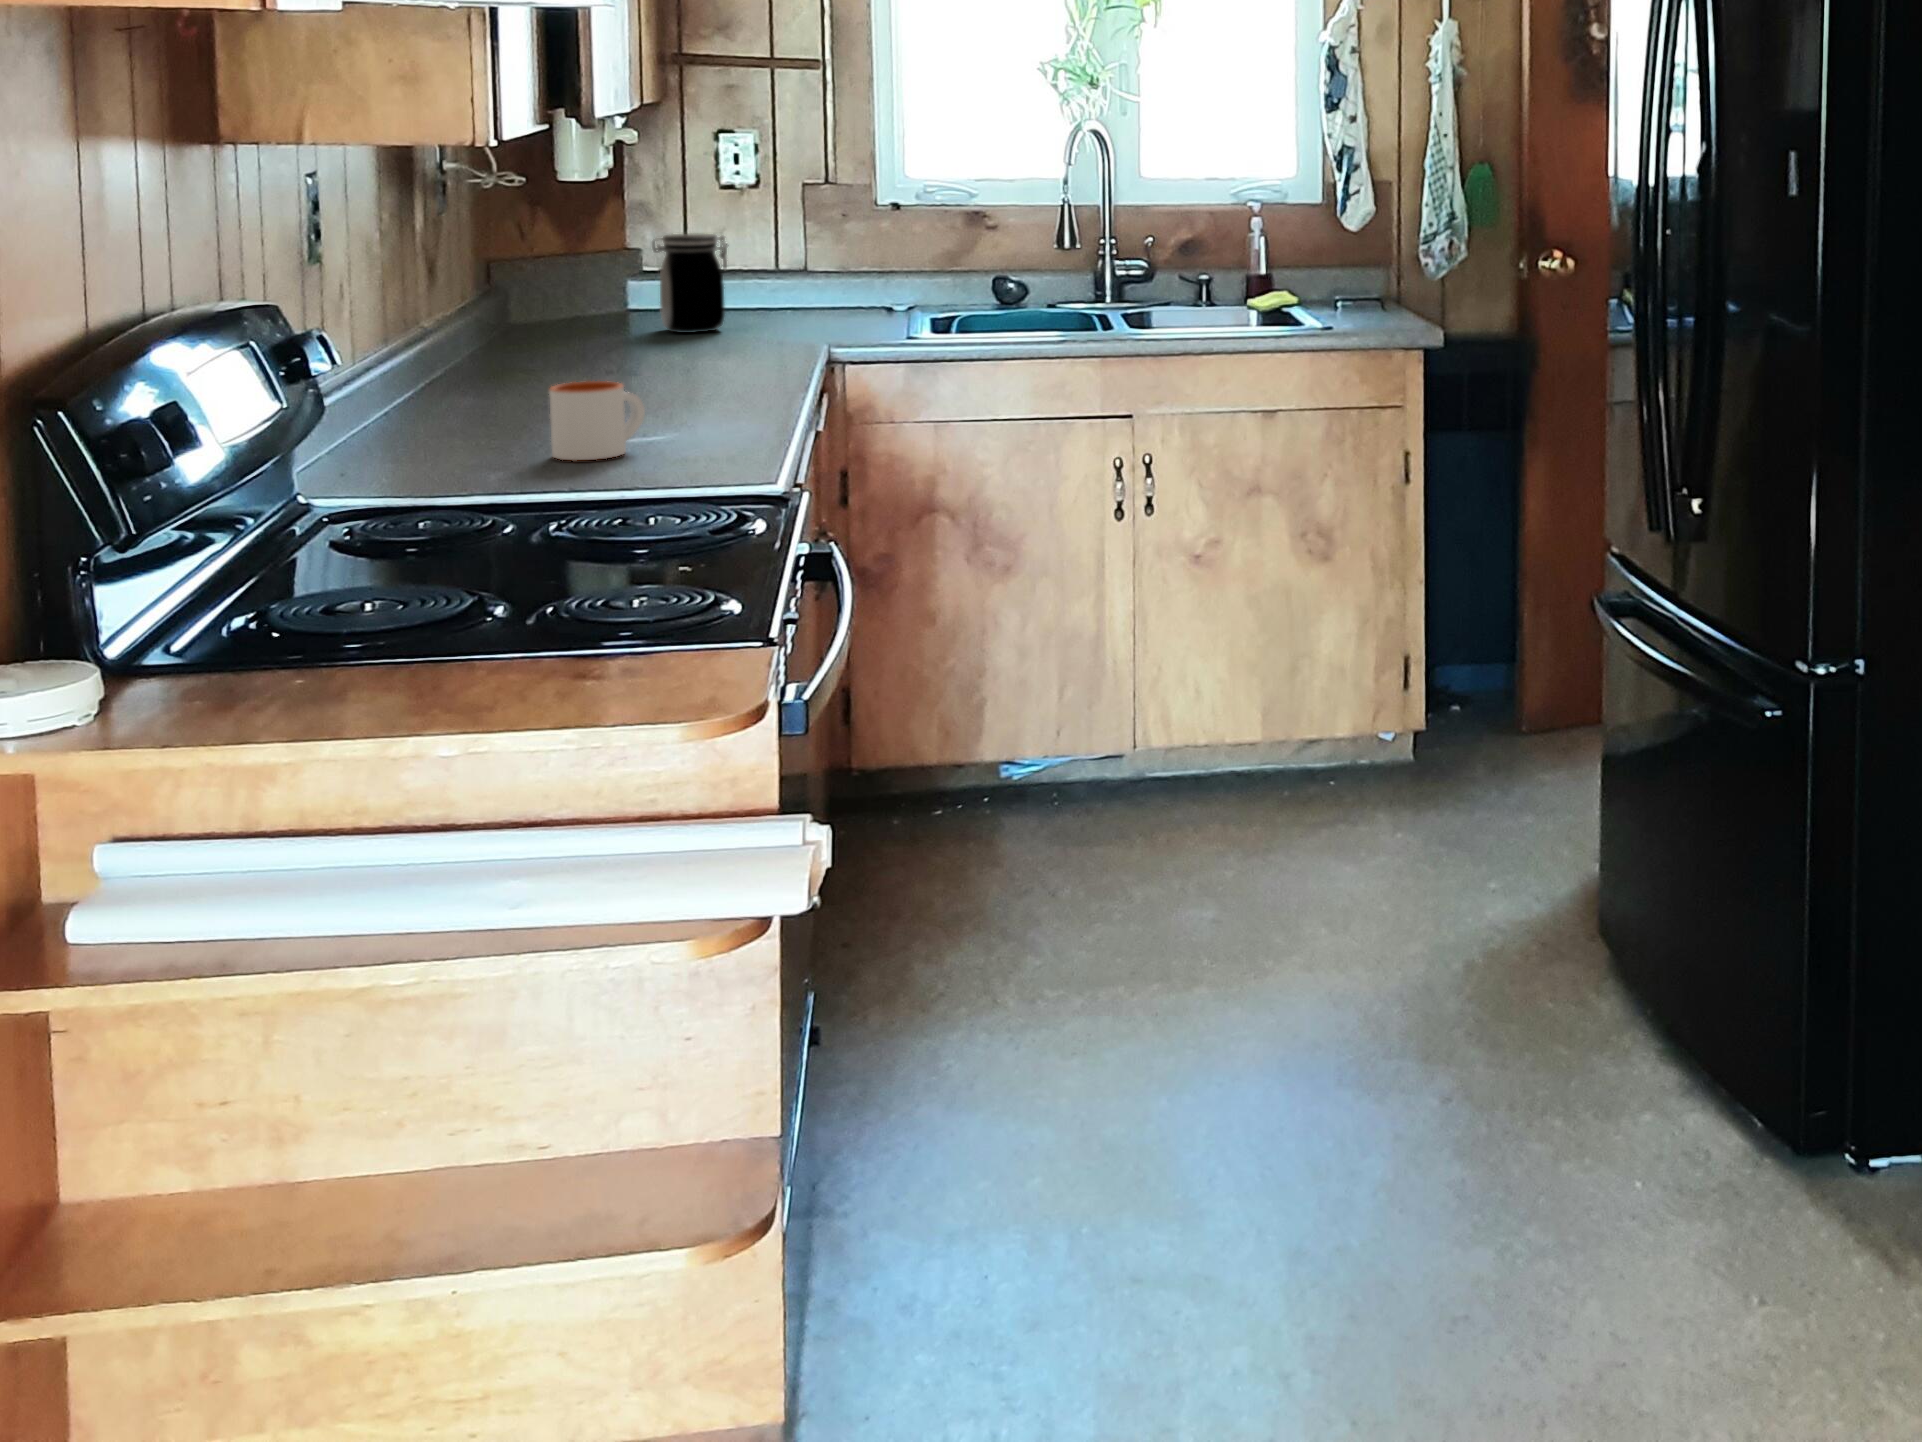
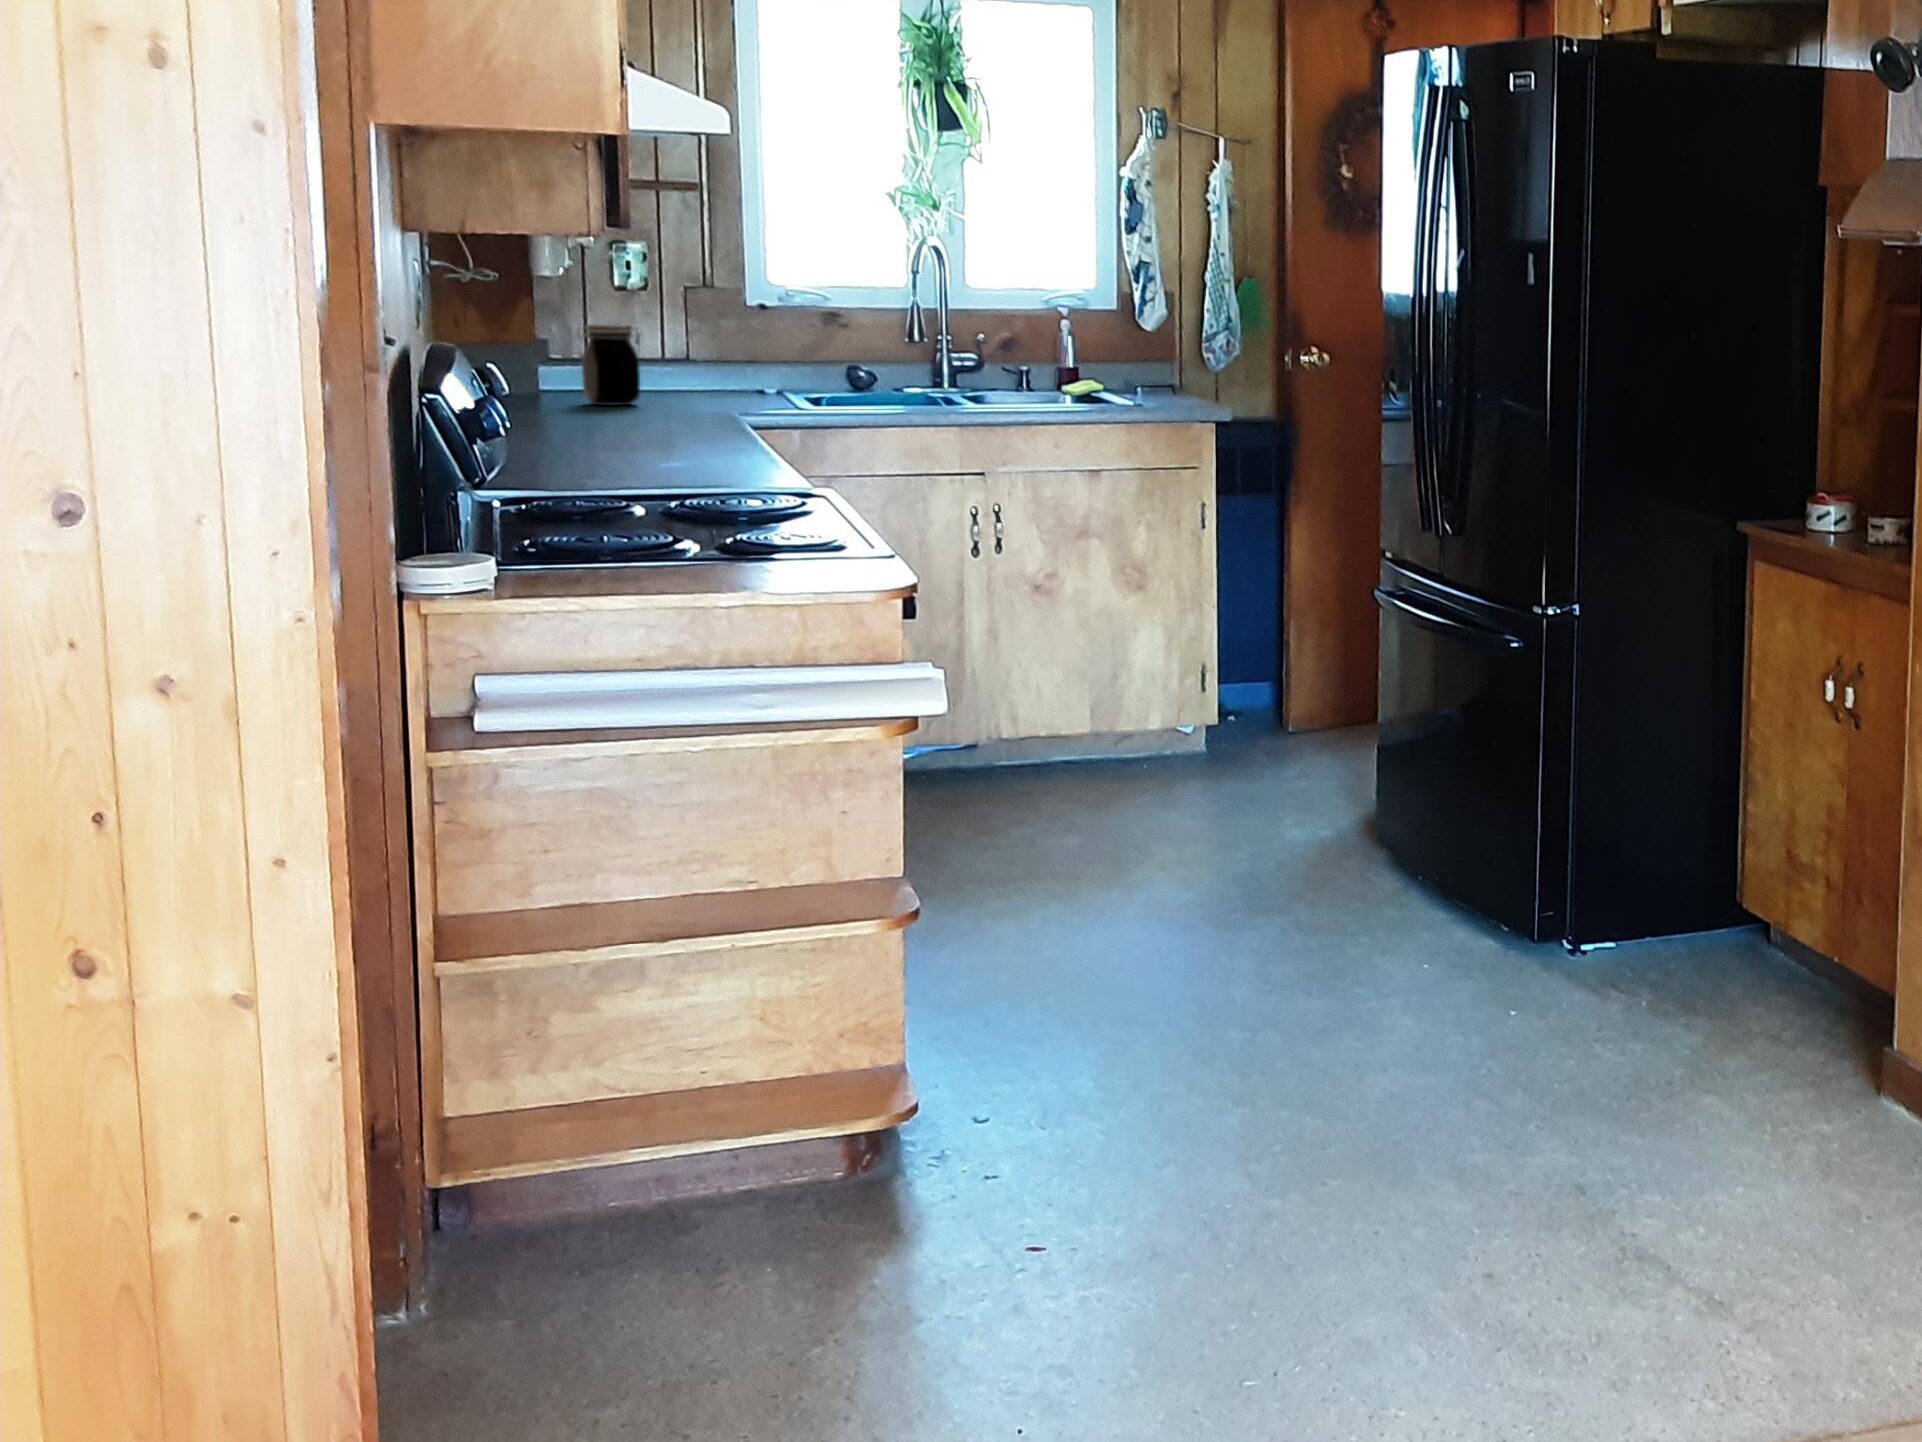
mug: present [549,381,645,460] -> none [609,417,677,474]

